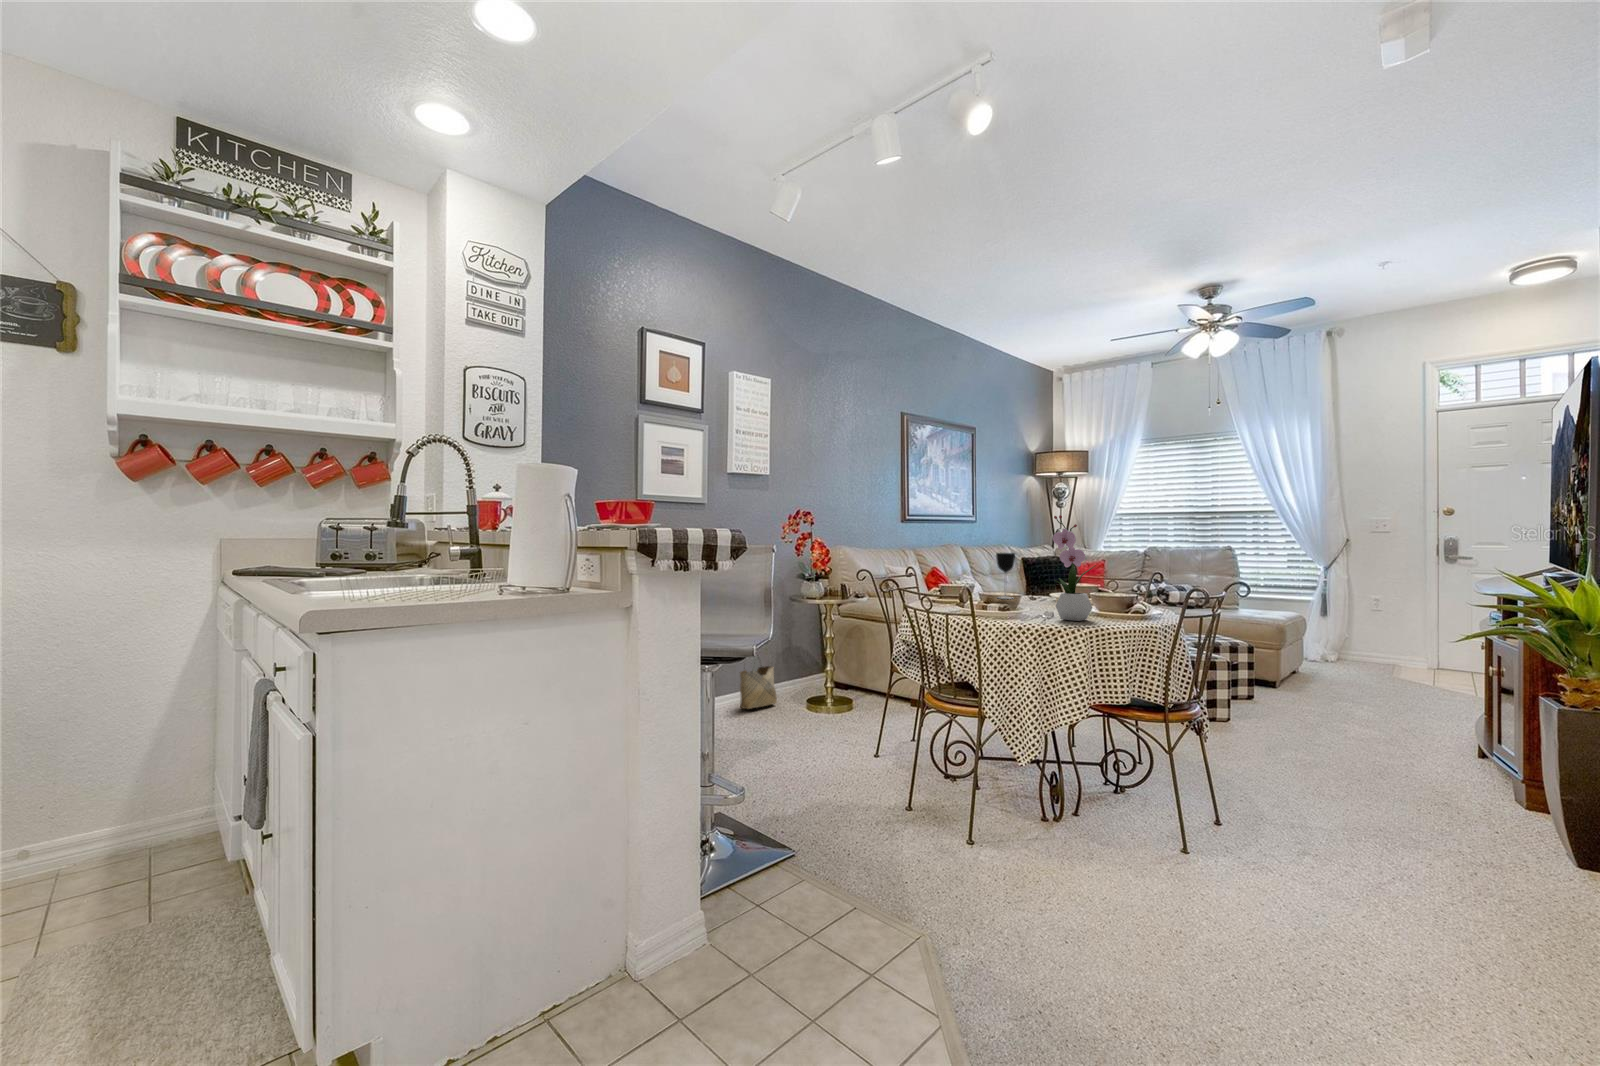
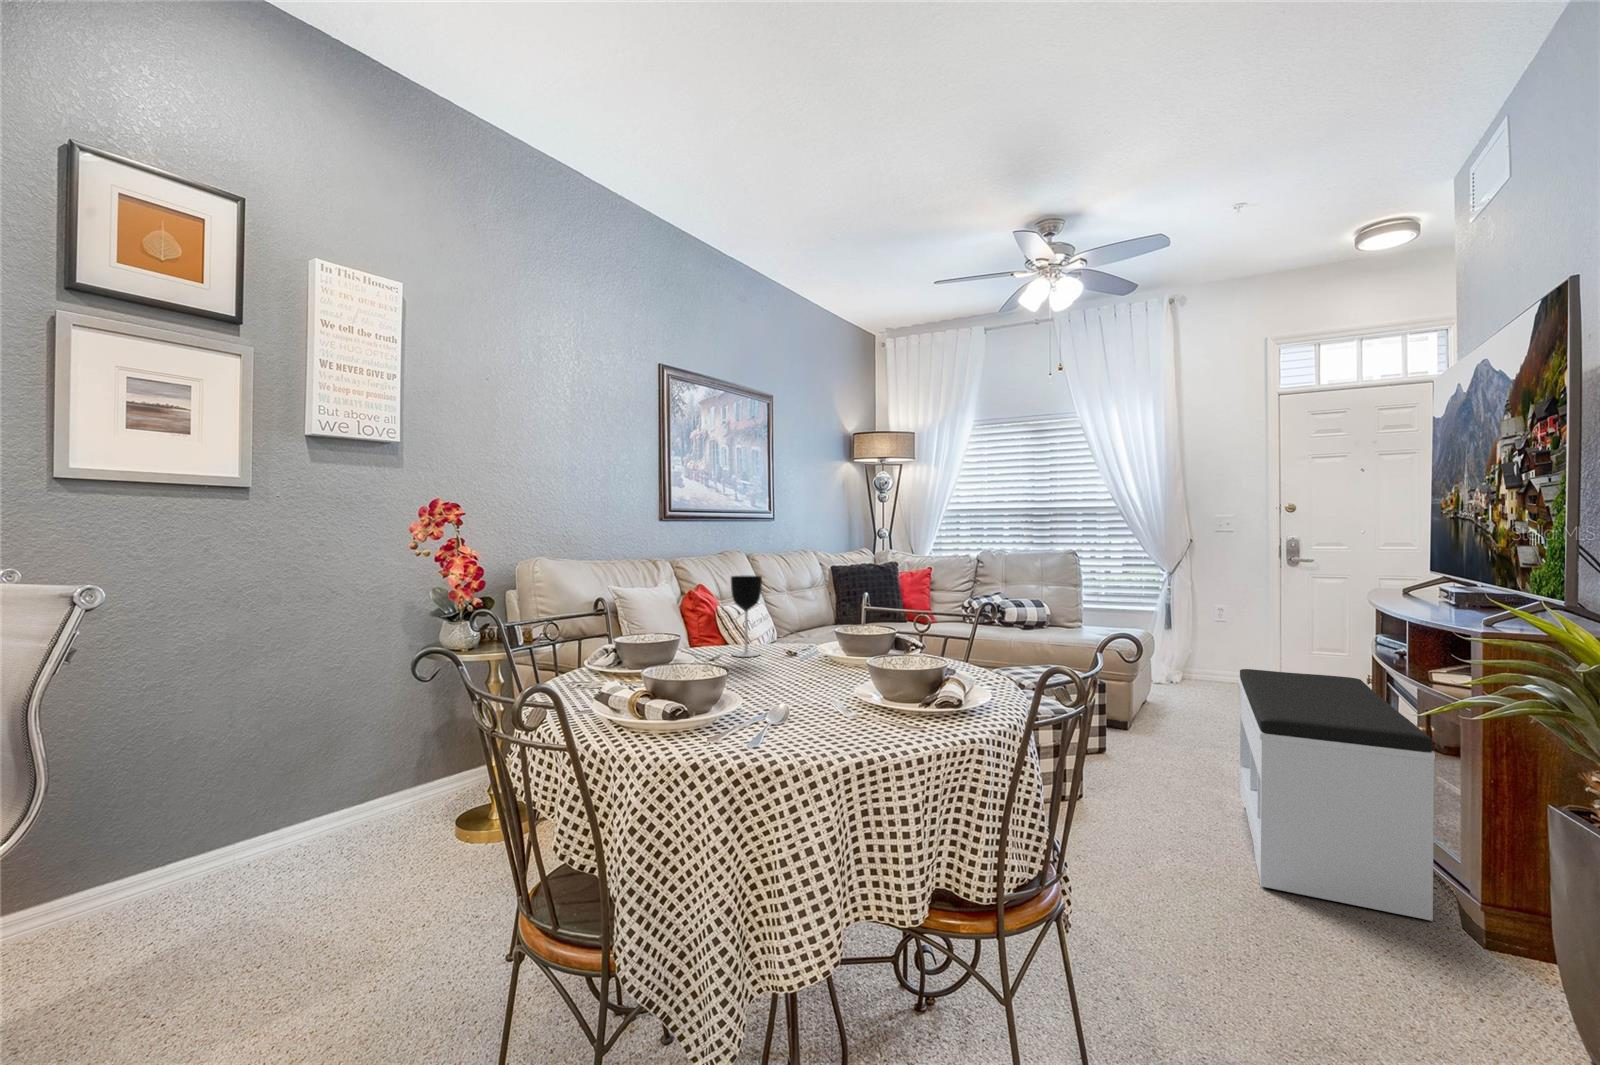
flower arrangement: present [1053,515,1096,621] -> none [775,511,866,737]
bench: none [1363,634,1498,796] -> present [1239,669,1435,921]
woven basket: present [740,655,777,709] -> none [327,733,408,847]

